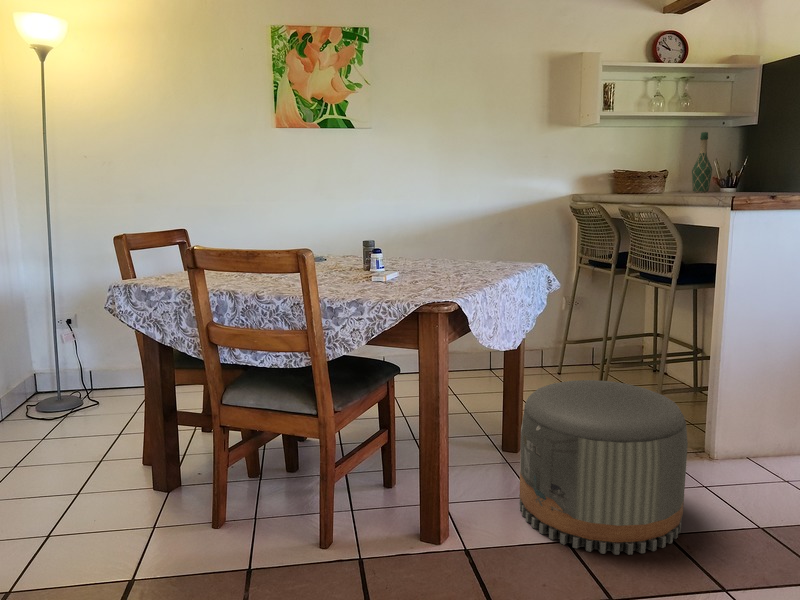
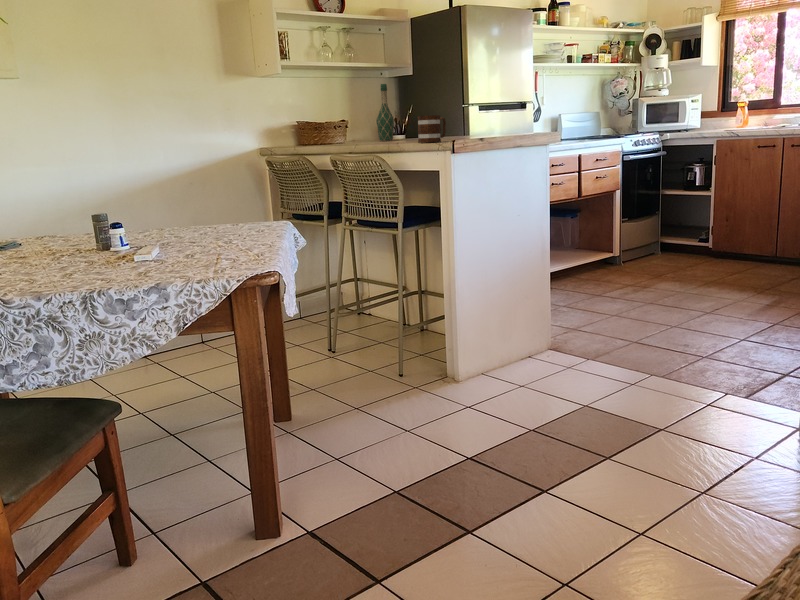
mug: none [718,165,757,194] -> present [417,115,446,143]
pouf: present [519,380,688,555] -> none [320,328,473,491]

